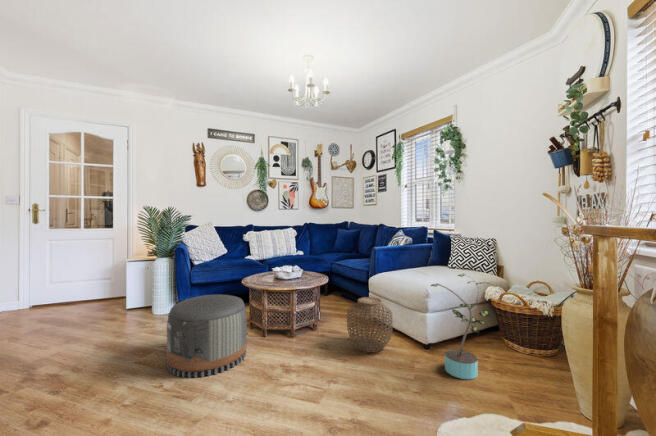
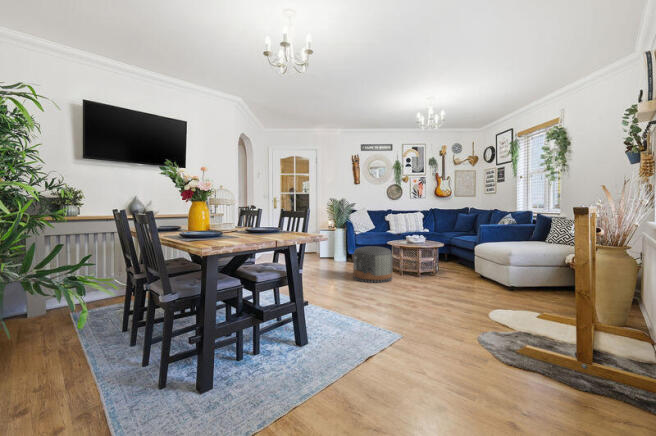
potted plant: present [431,274,490,379] -> none [508,238,550,301]
woven basket: present [347,297,392,352] -> none [454,254,485,286]

